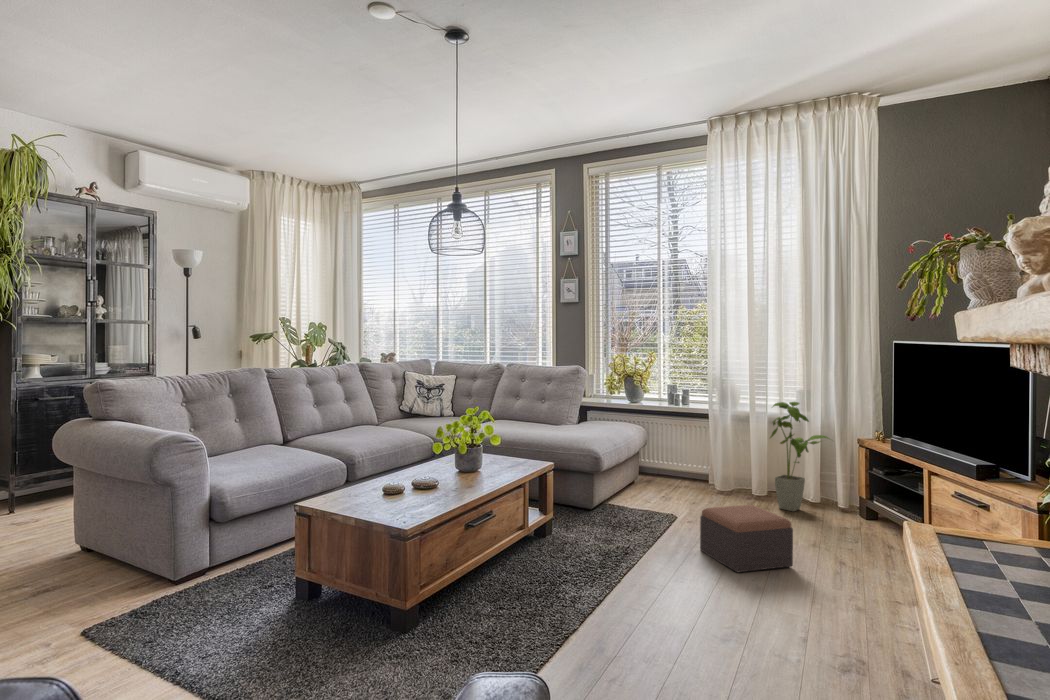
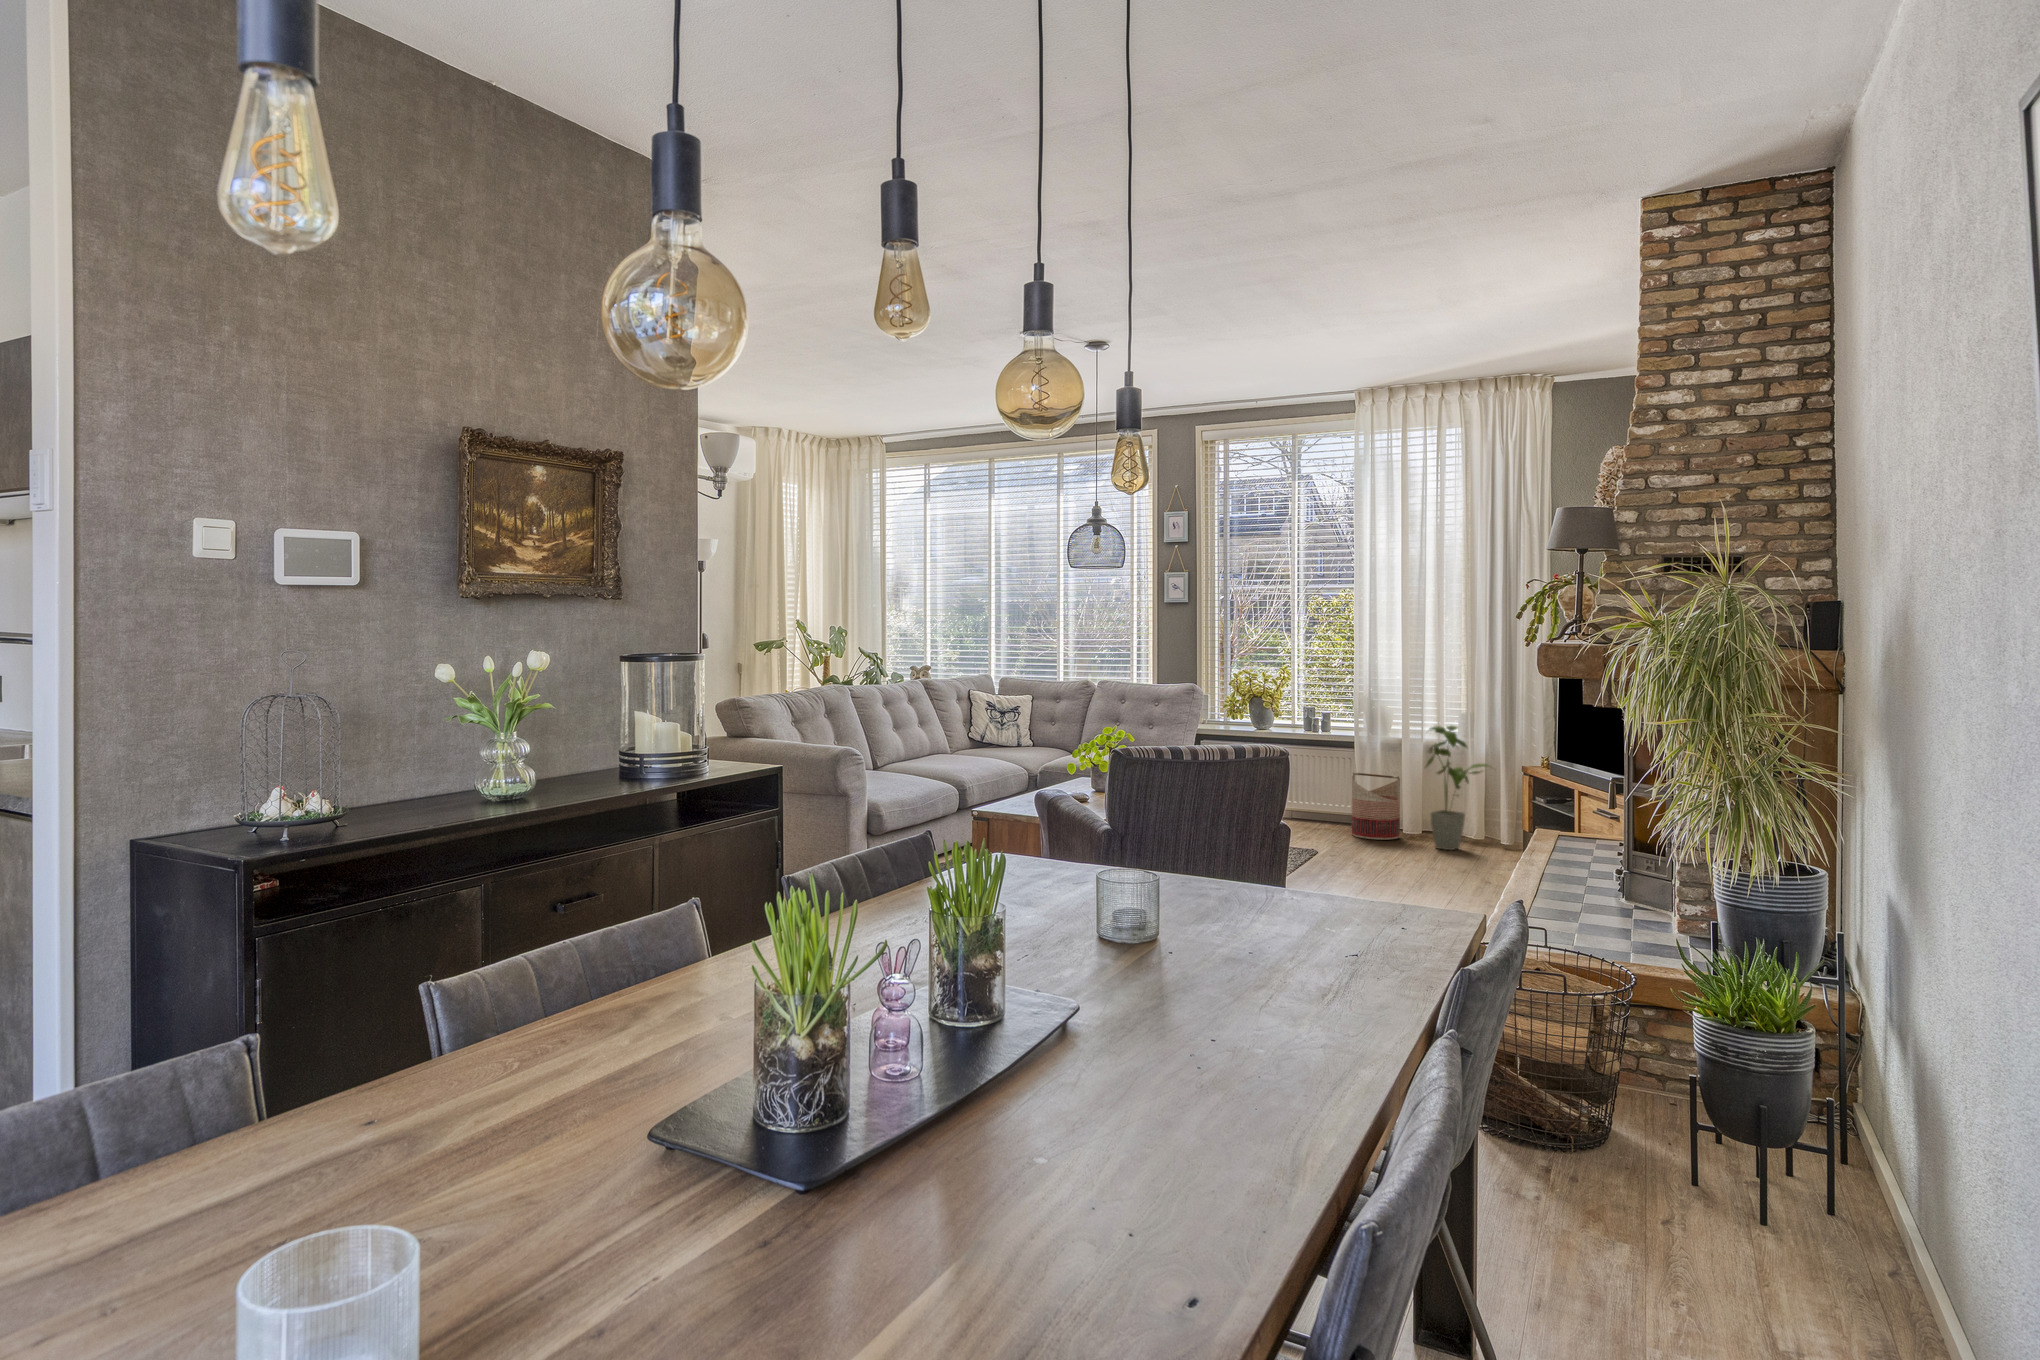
basket: none [706,440,747,499] -> present [1352,772,1400,840]
footstool: present [700,505,793,573] -> none [1346,831,1439,890]

